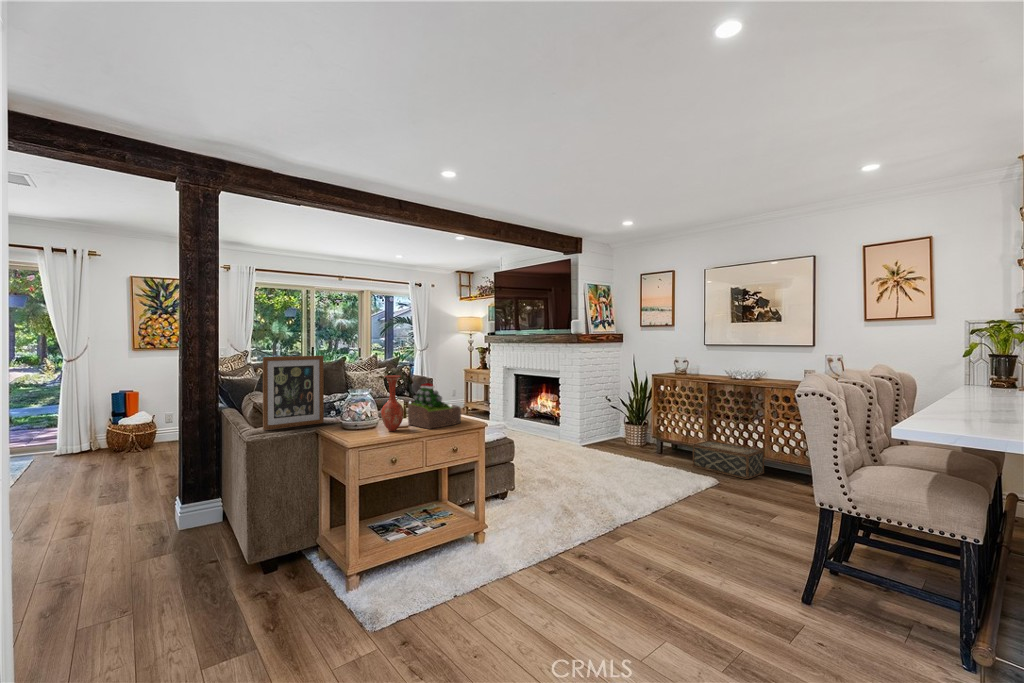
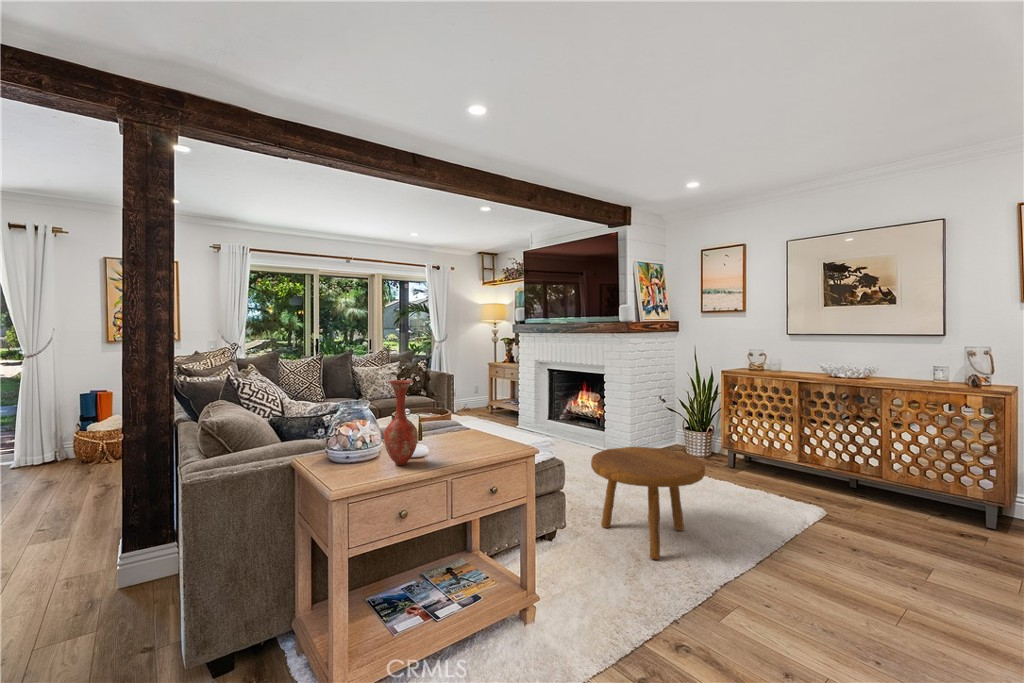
picture frame: present [263,356,324,430] -> none [209,350,304,462]
succulent plant: present [408,383,461,429] -> none [425,391,502,461]
footstool: none [534,431,618,510] -> present [591,447,705,559]
woven basket: present [693,441,764,479] -> none [782,454,881,508]

